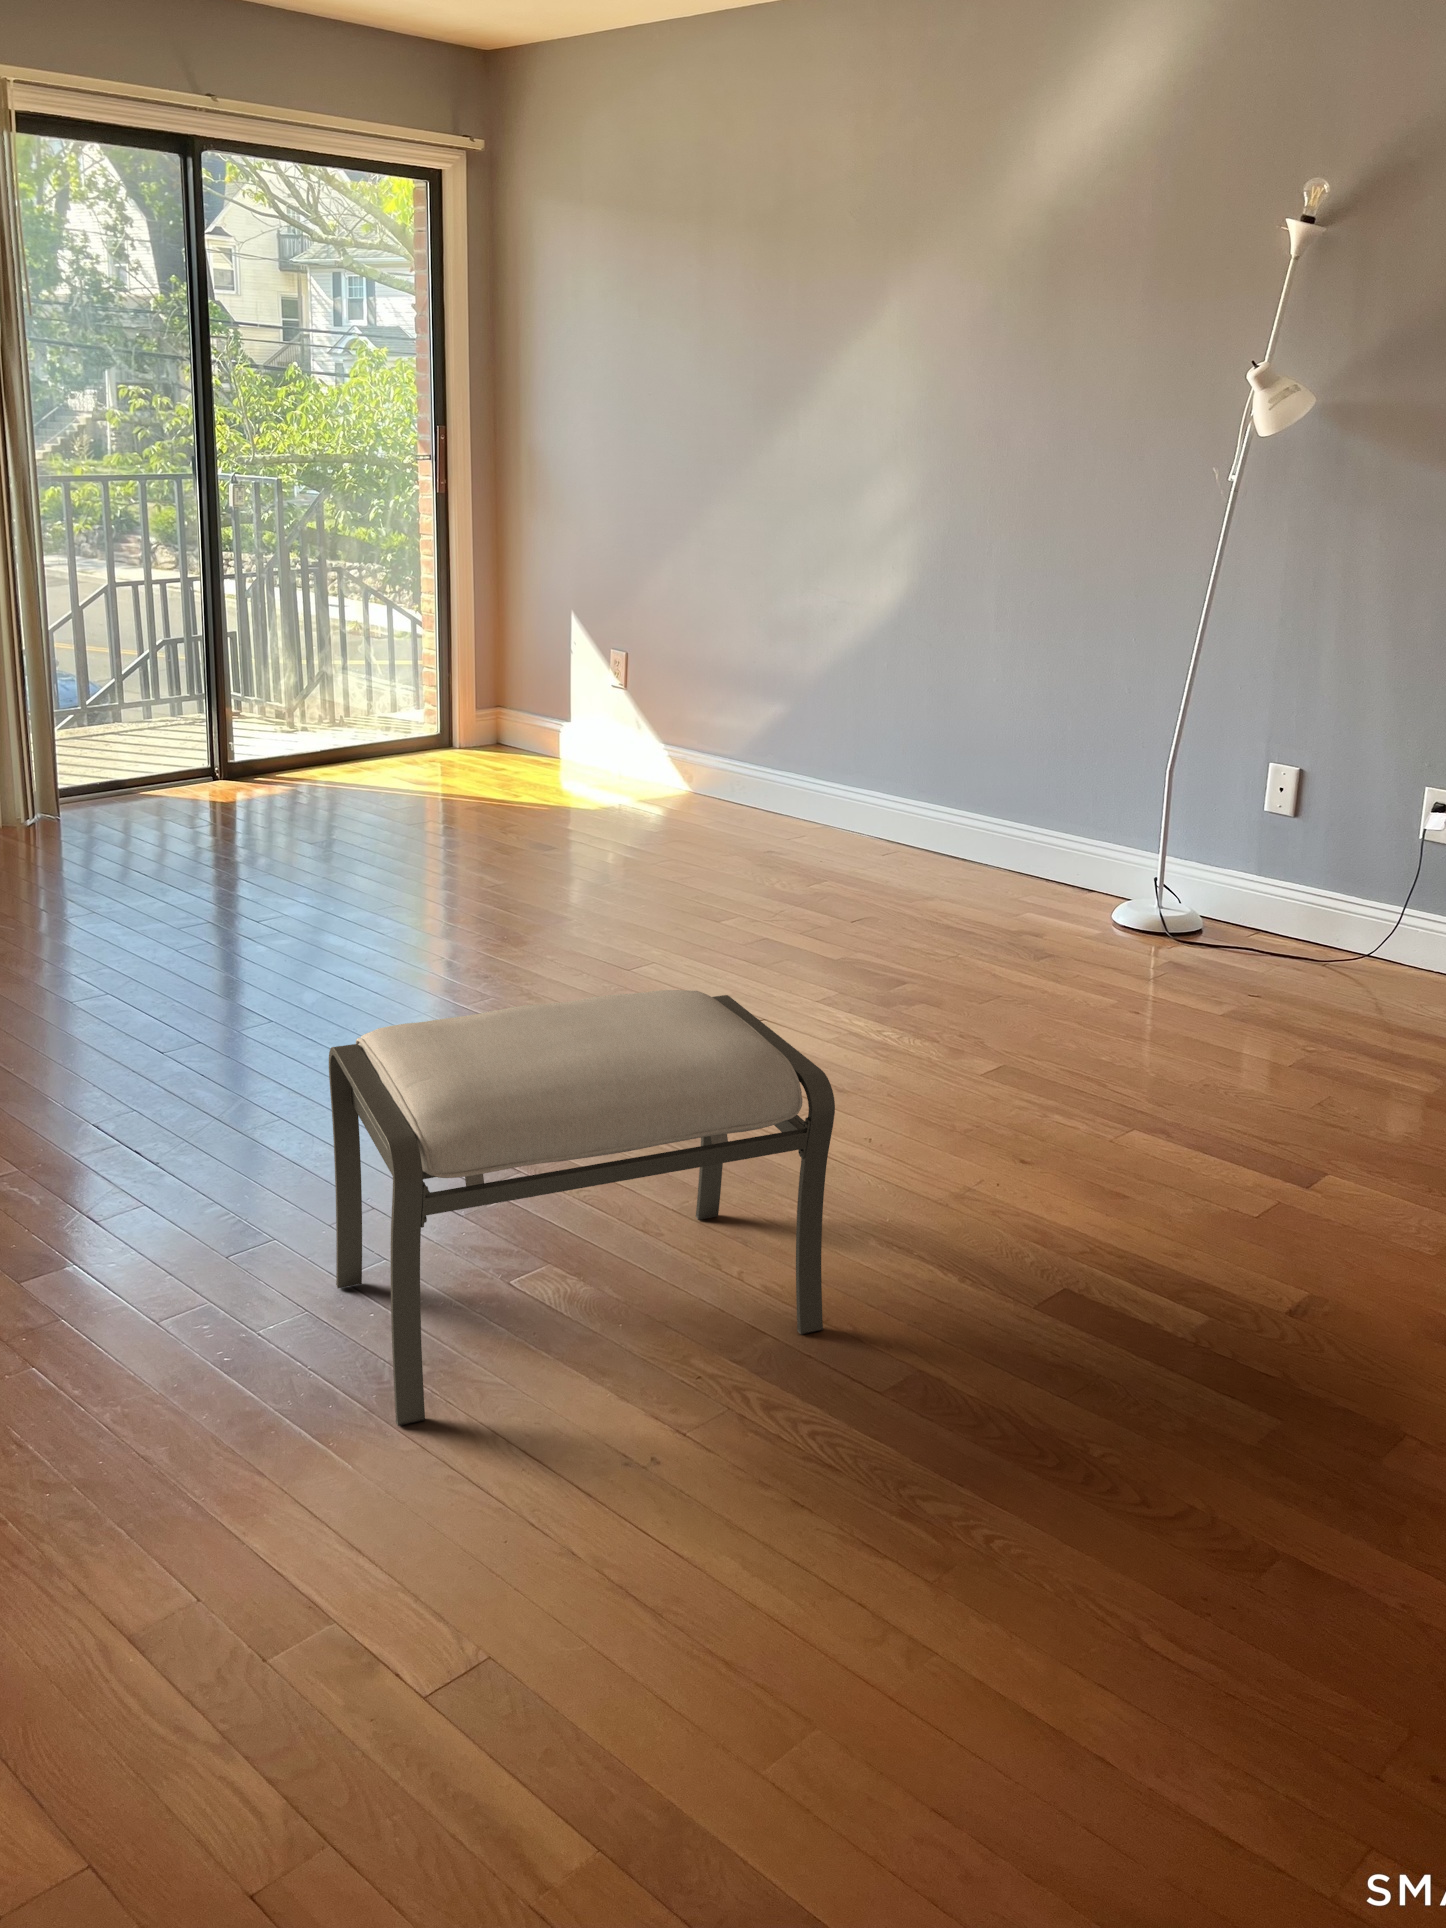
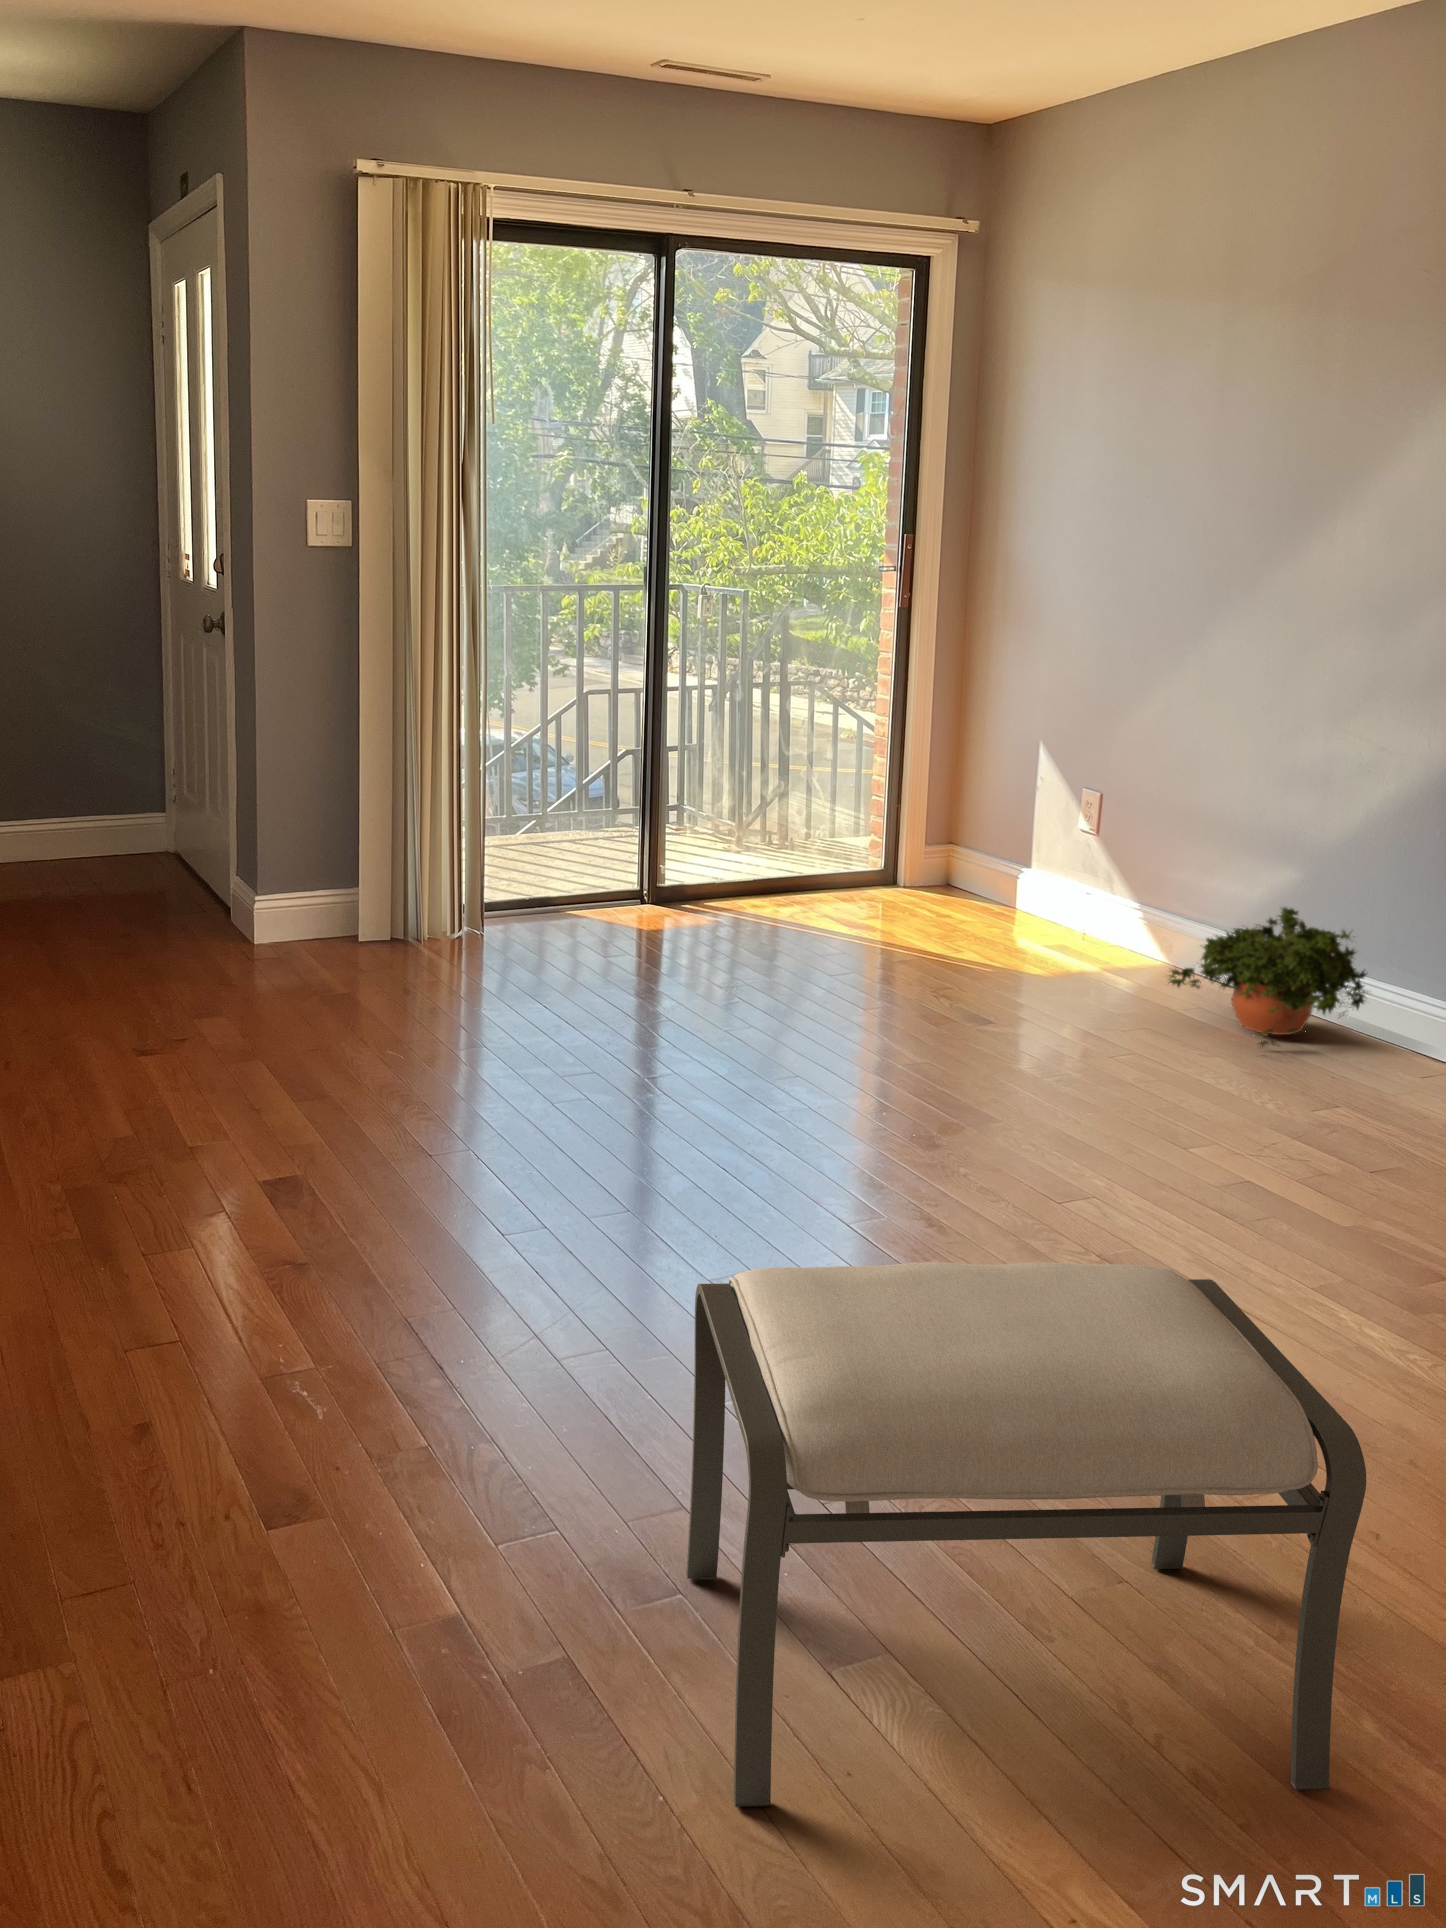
potted plant: none [683,734,845,852] -> present [1168,907,1368,1047]

